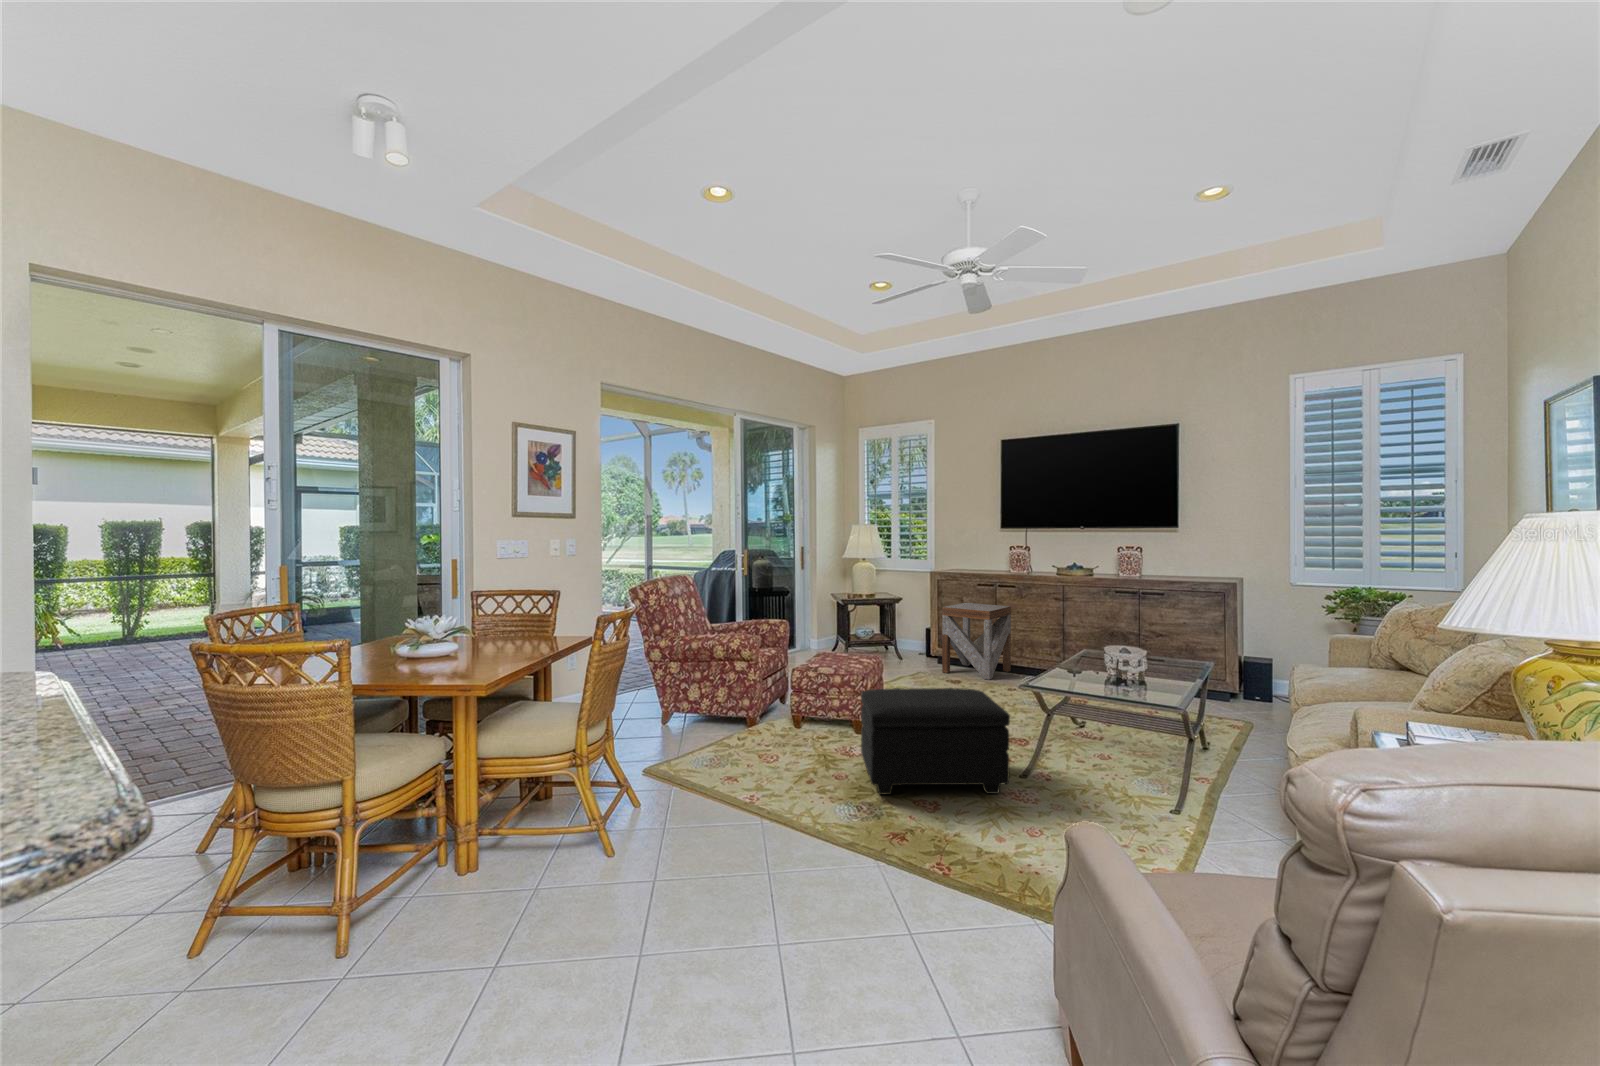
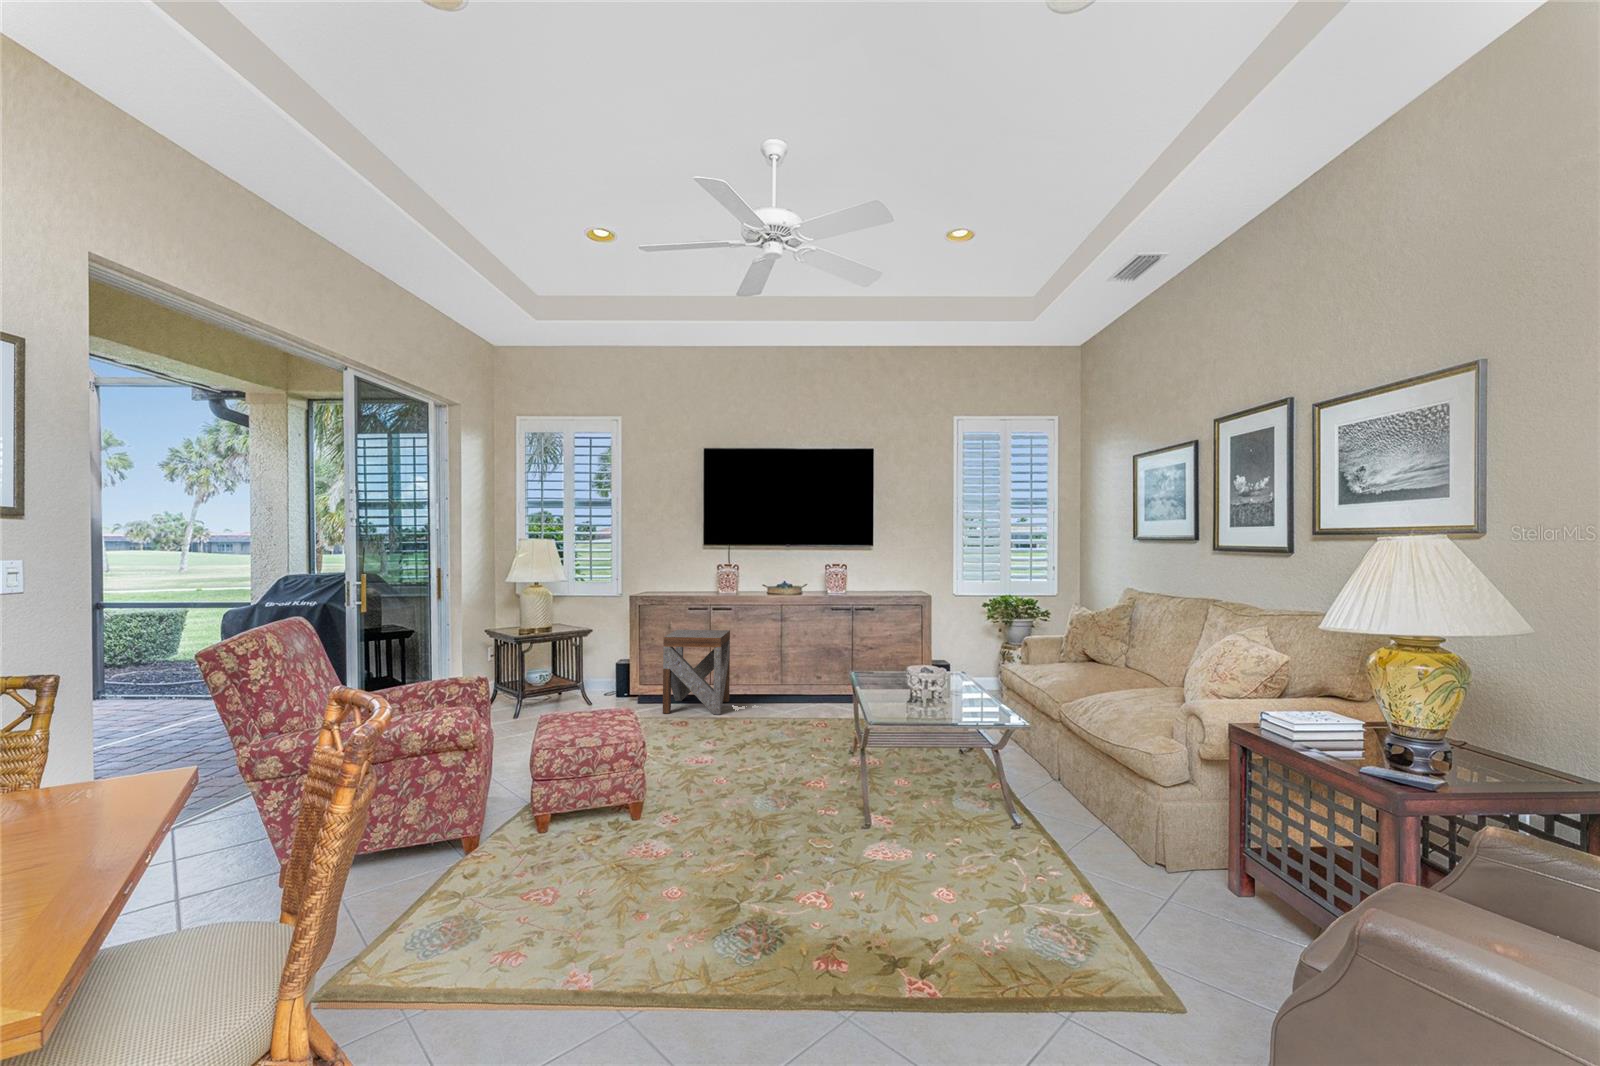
footstool: present [861,688,1010,795] -> none [687,737,889,913]

